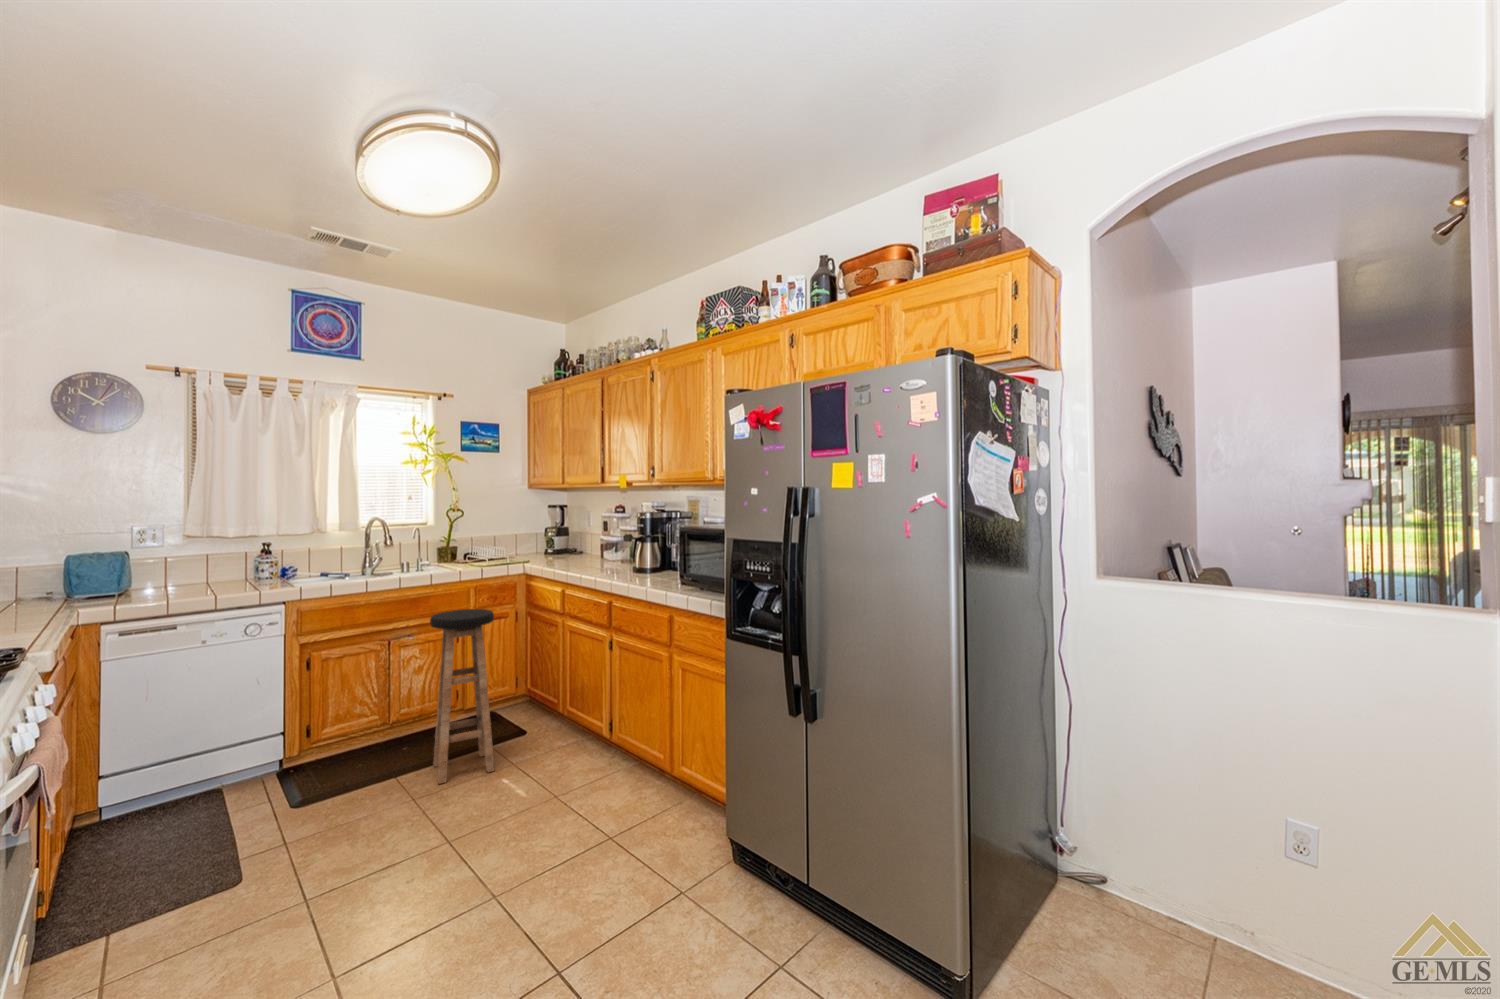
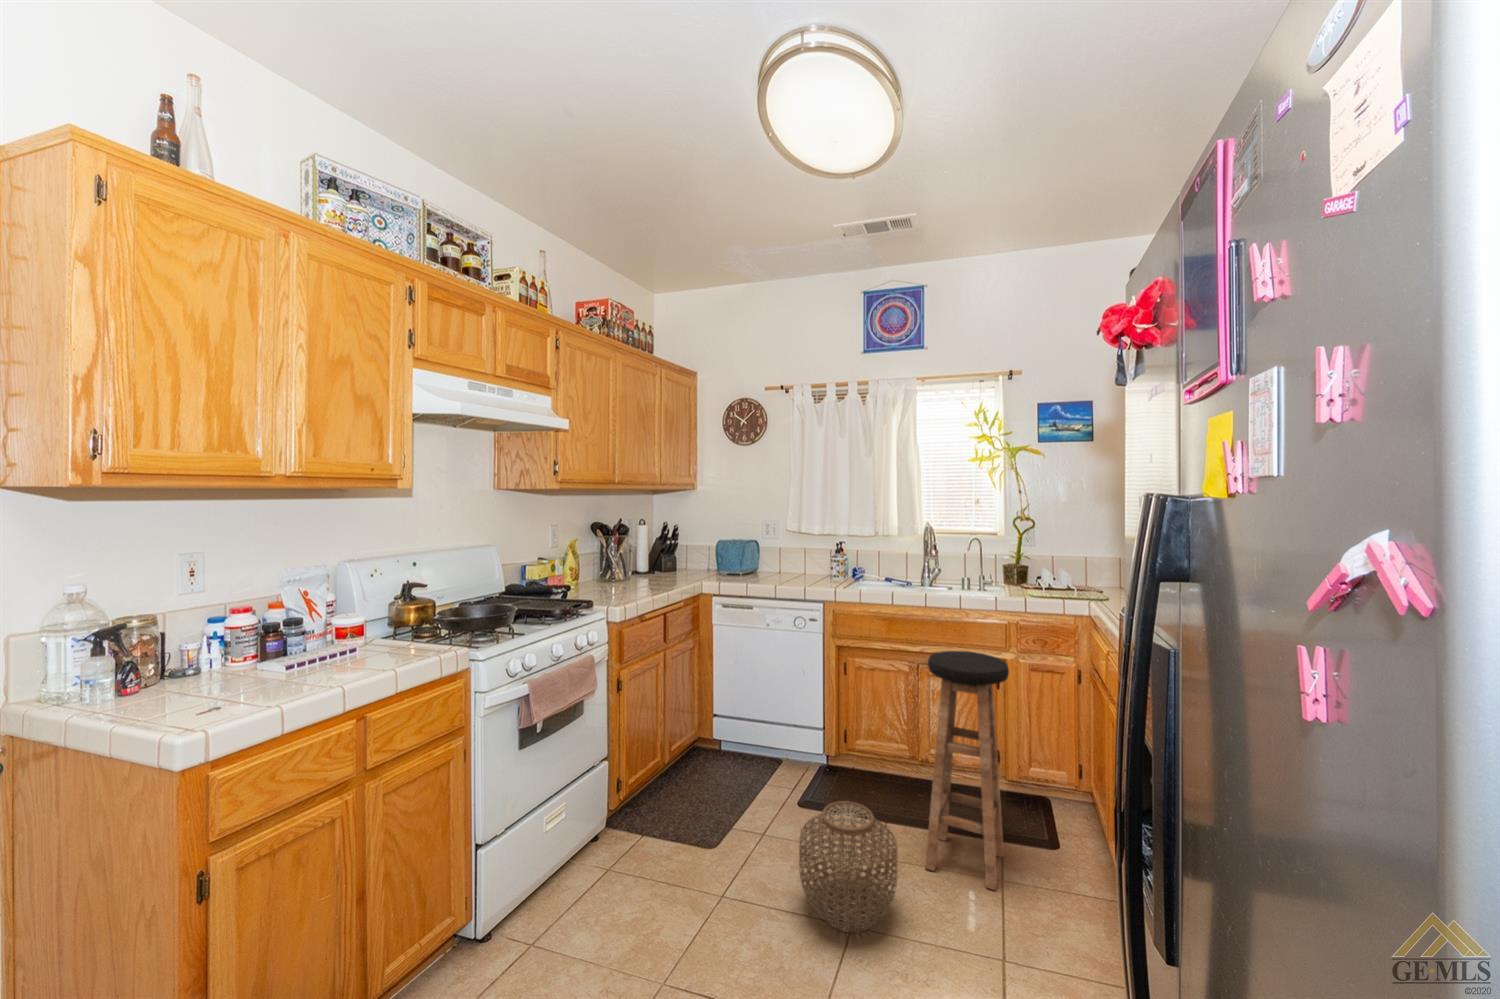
woven basket: none [349,741,442,844] -> present [799,801,898,933]

